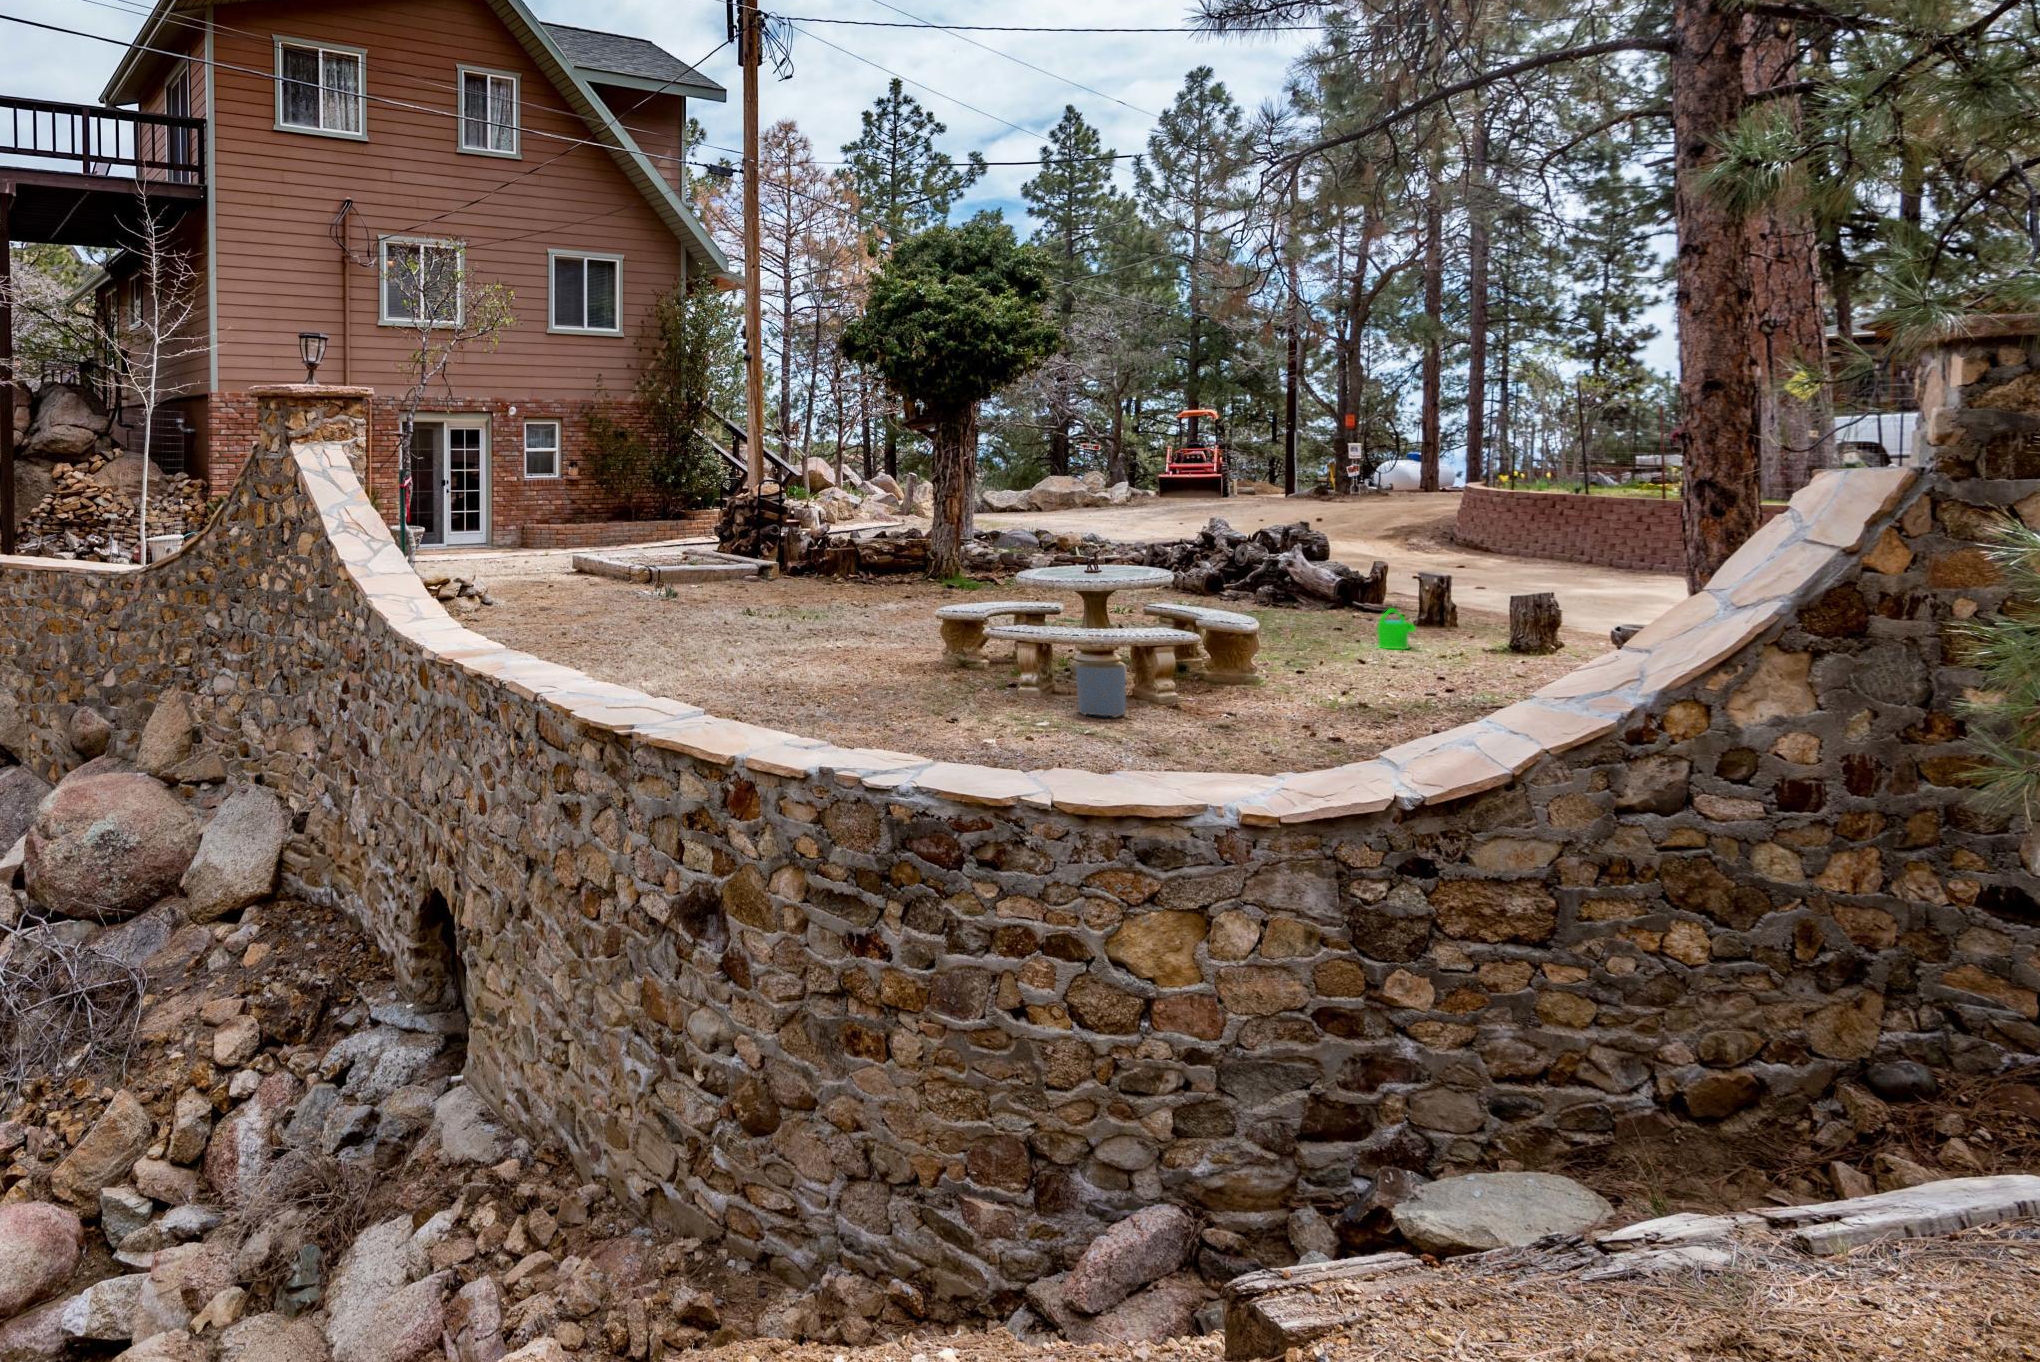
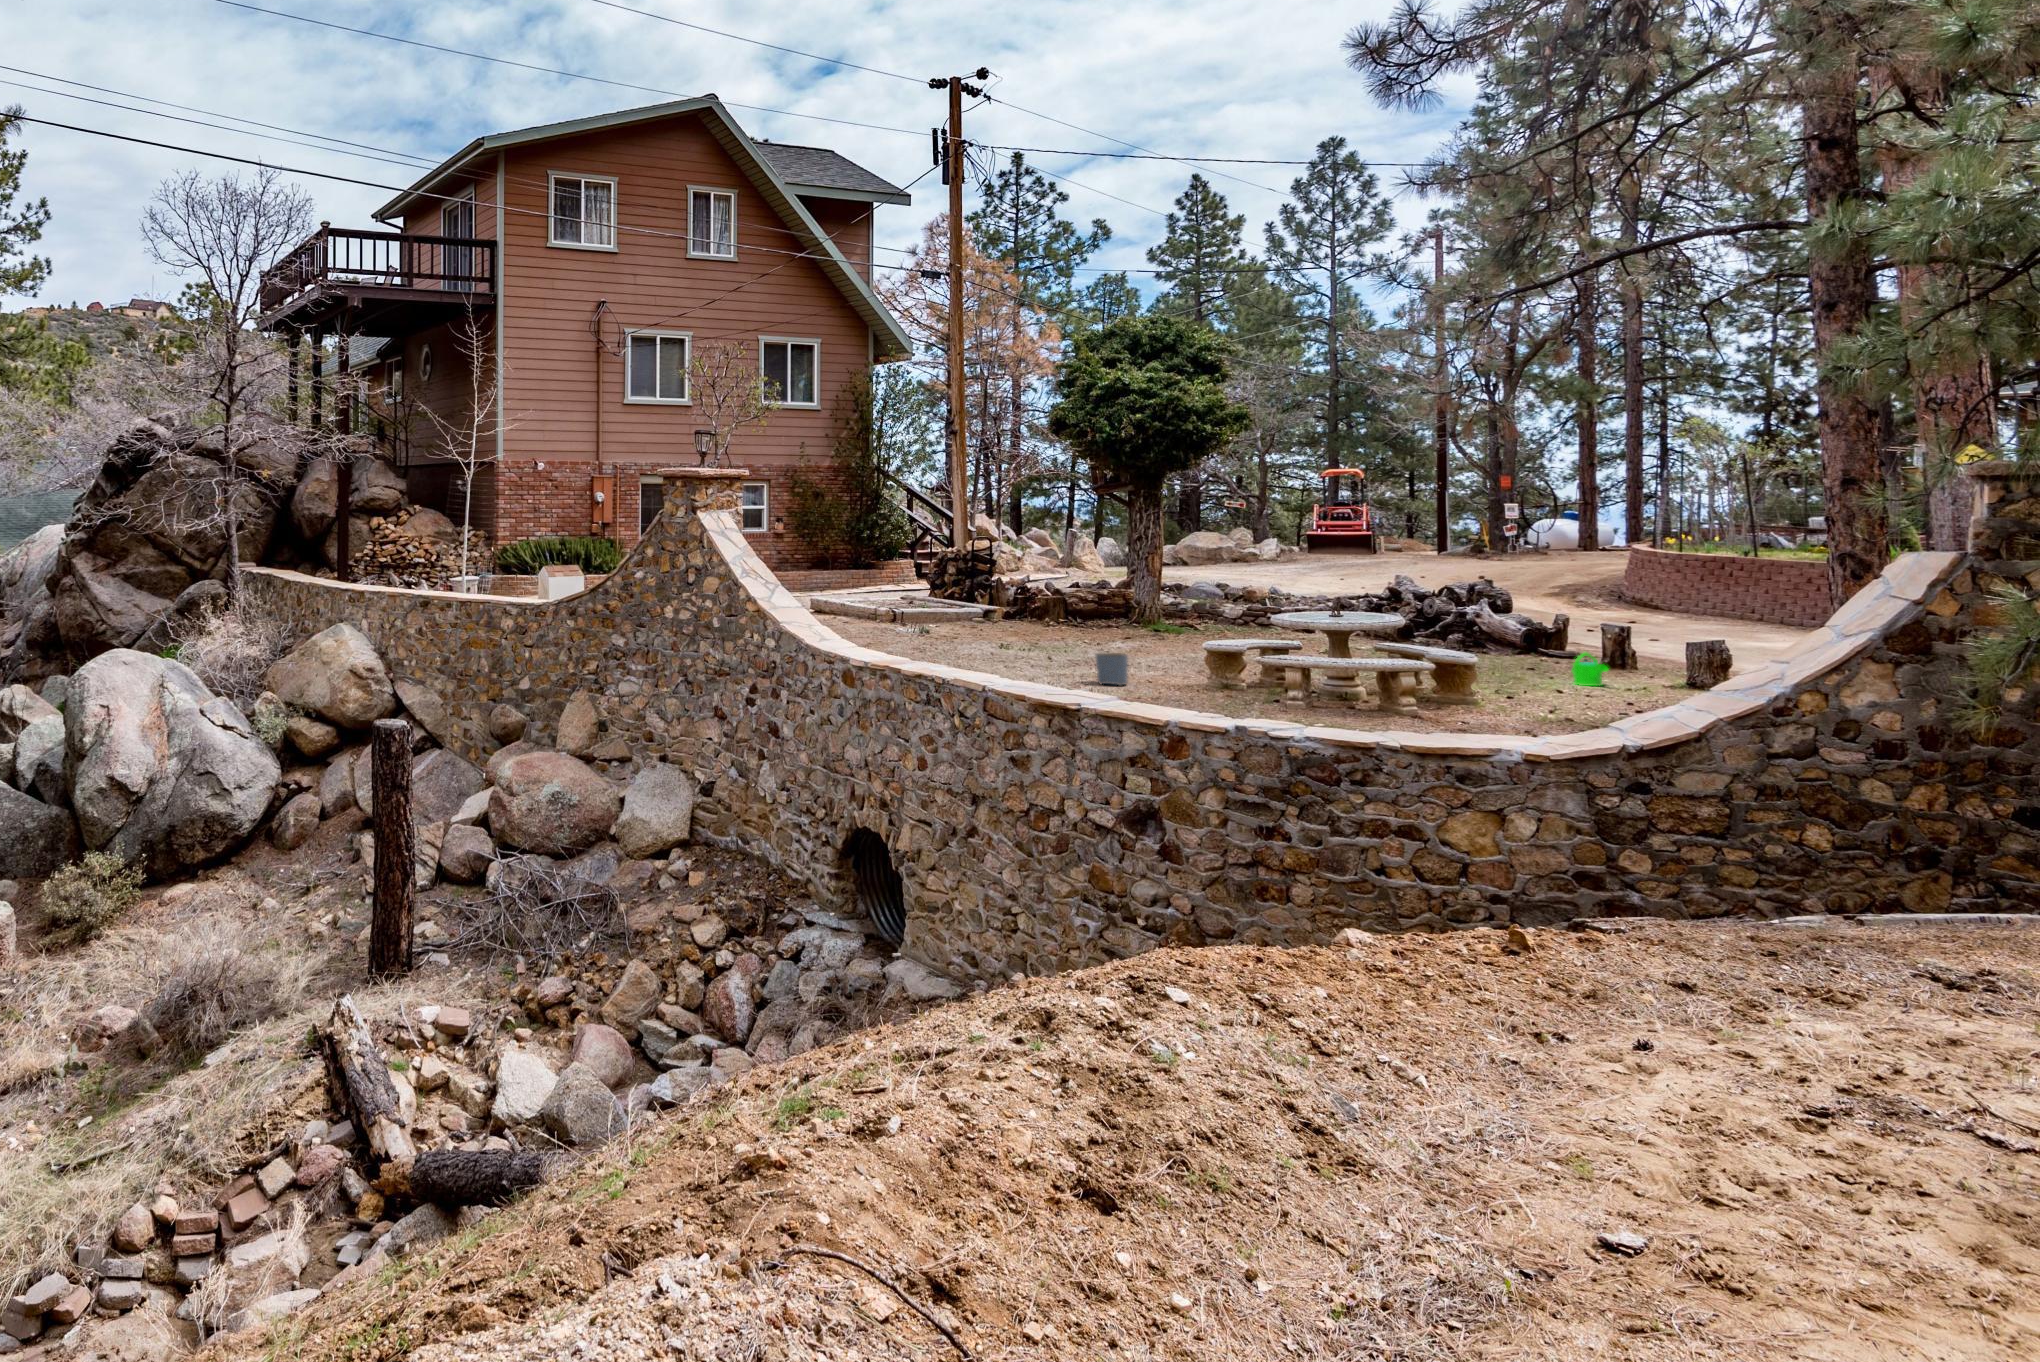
planter: present [1076,661,1126,718] -> present [1095,653,1128,686]

